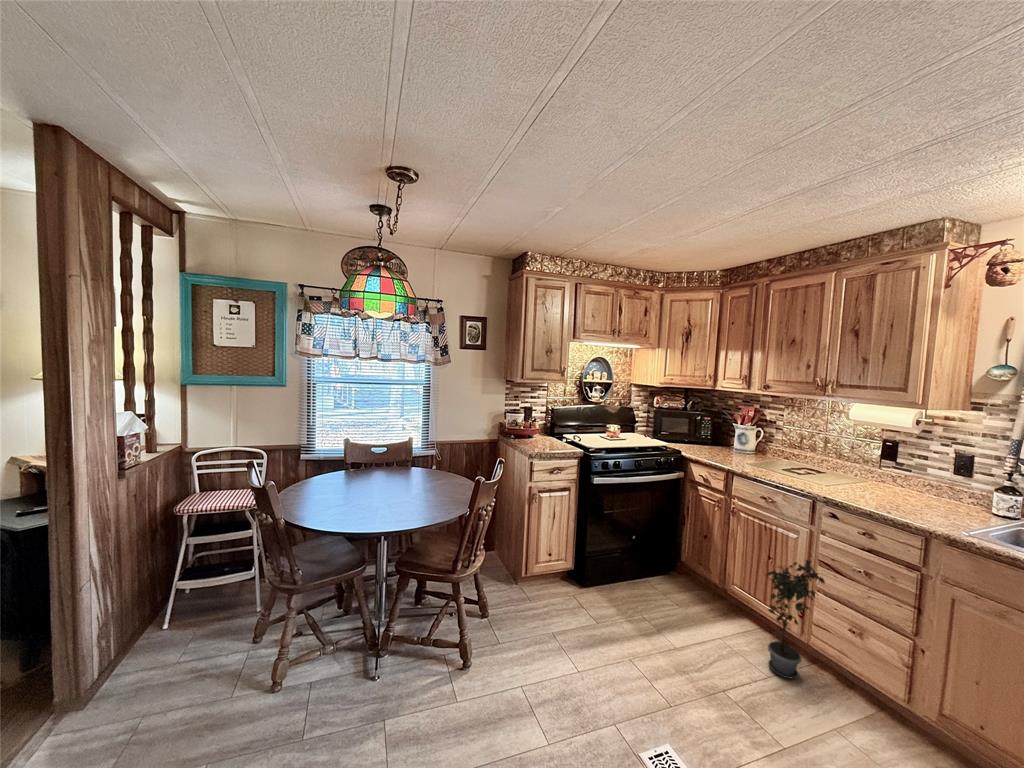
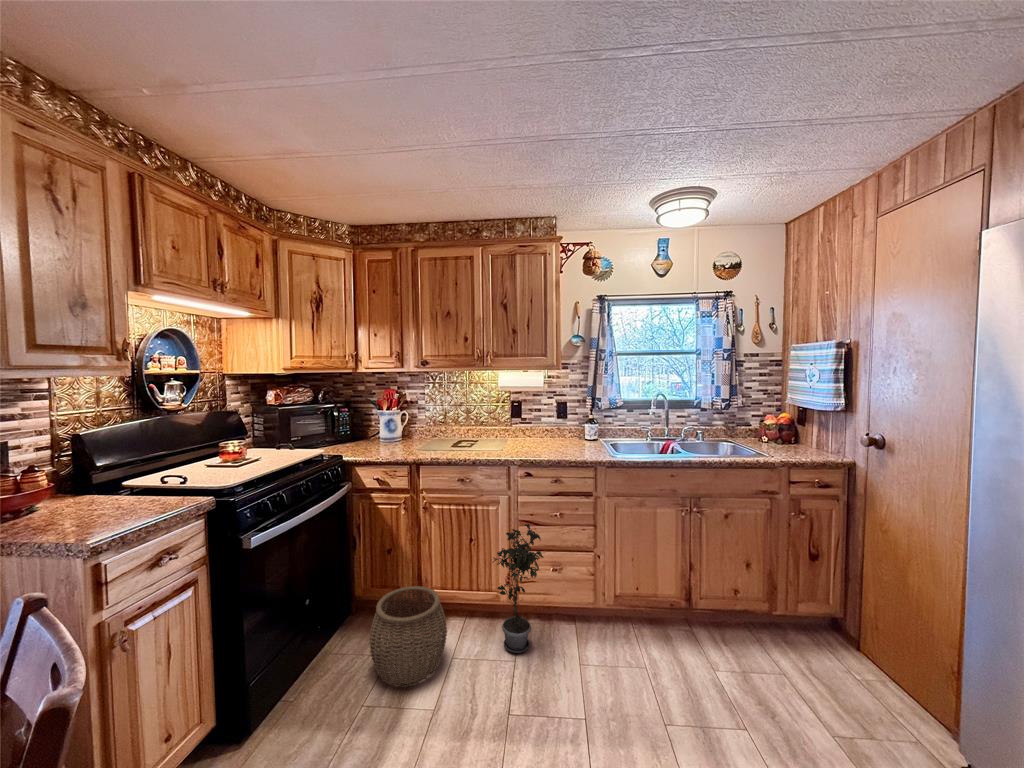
woven basket: none [657,561,721,634] -> present [369,586,447,686]

